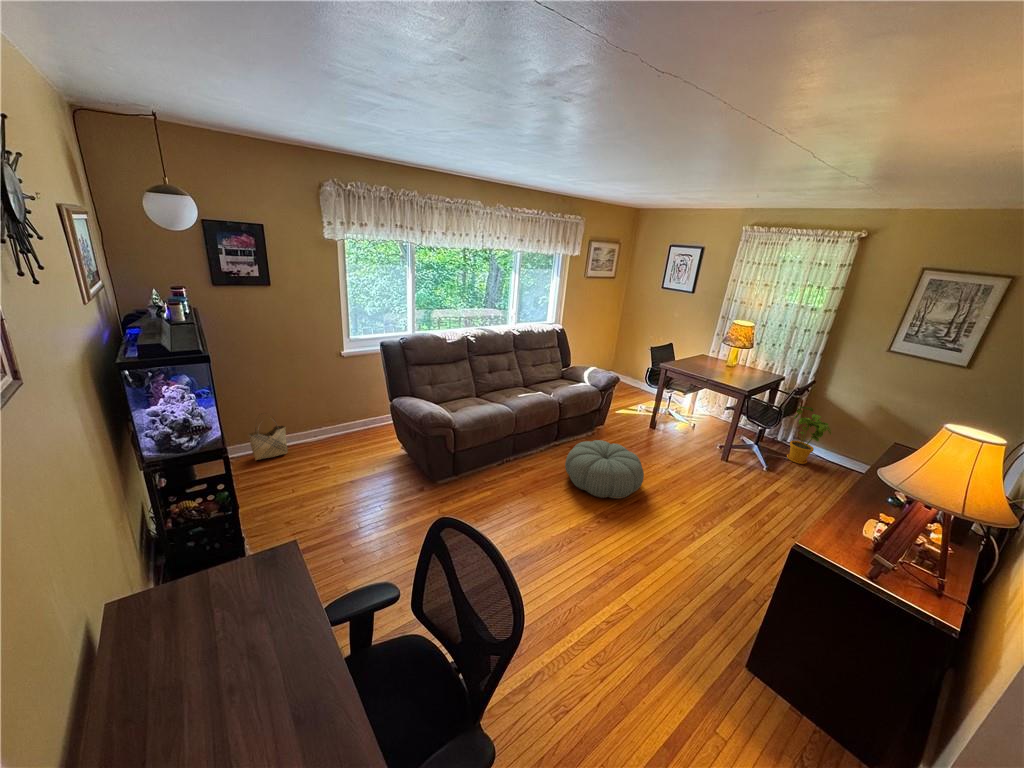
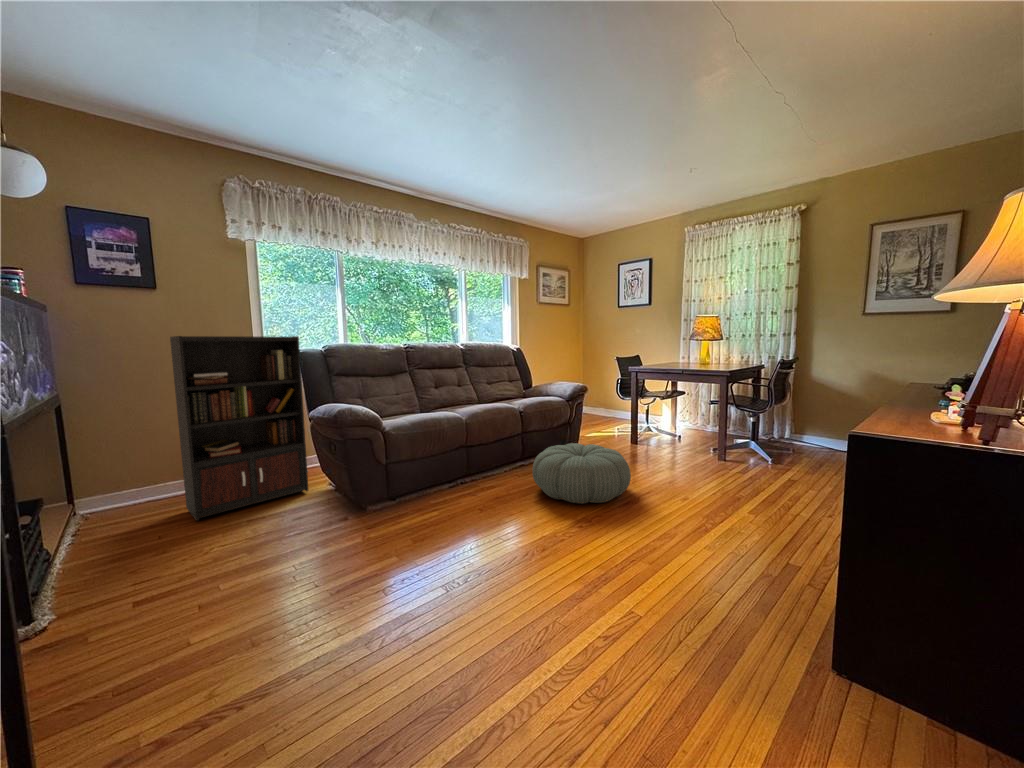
bookcase: none [291,331,390,478] -> present [170,336,308,521]
house plant: present [787,407,831,464] -> none [781,385,833,456]
woven basket: present [248,413,287,460] -> none [107,448,167,513]

